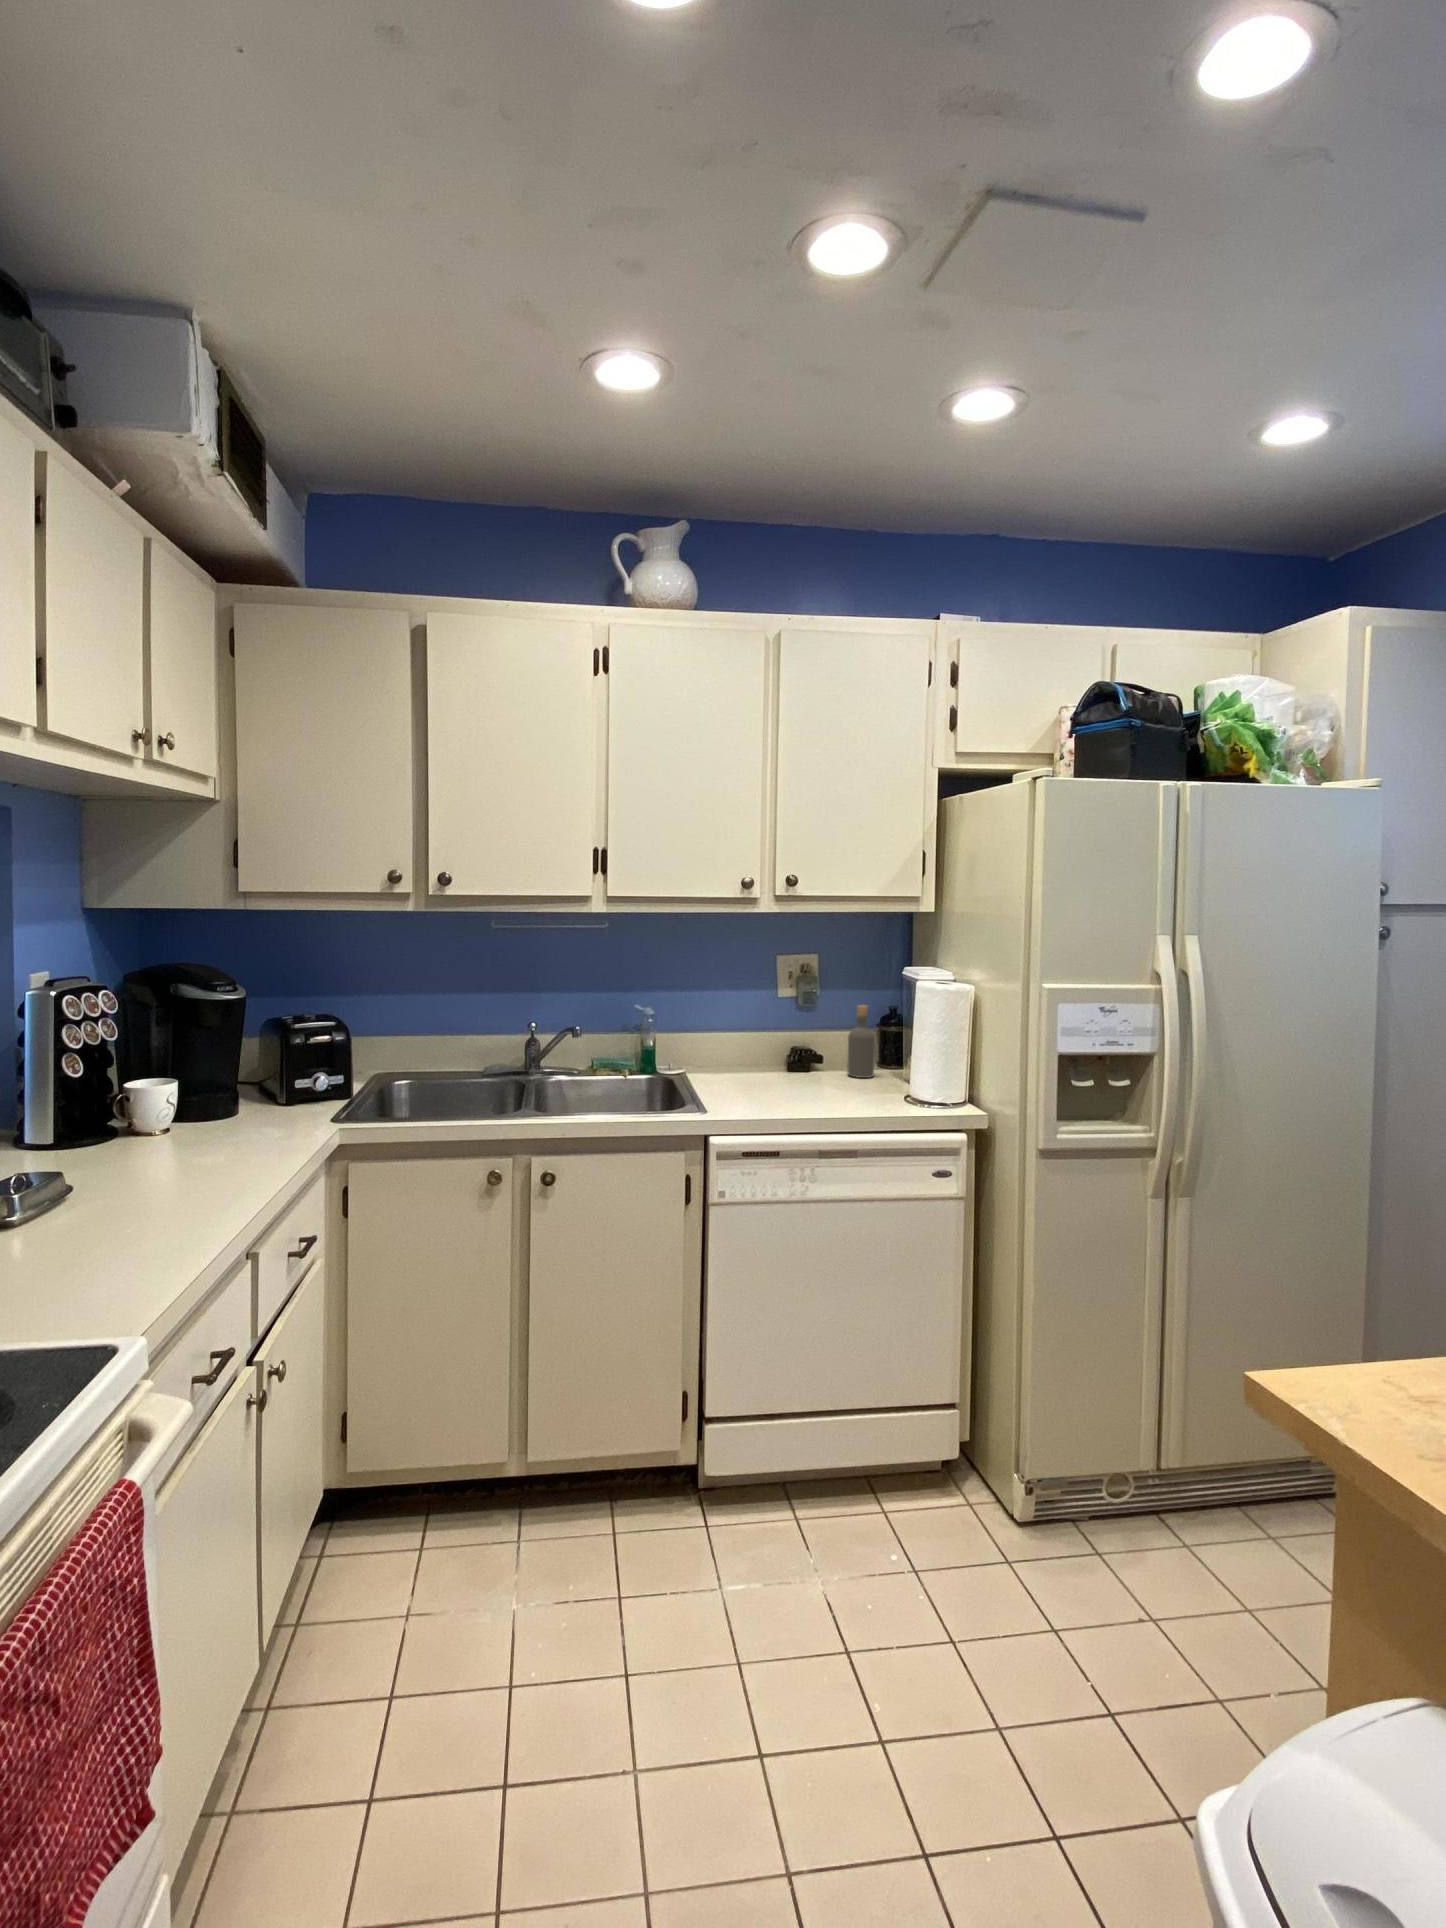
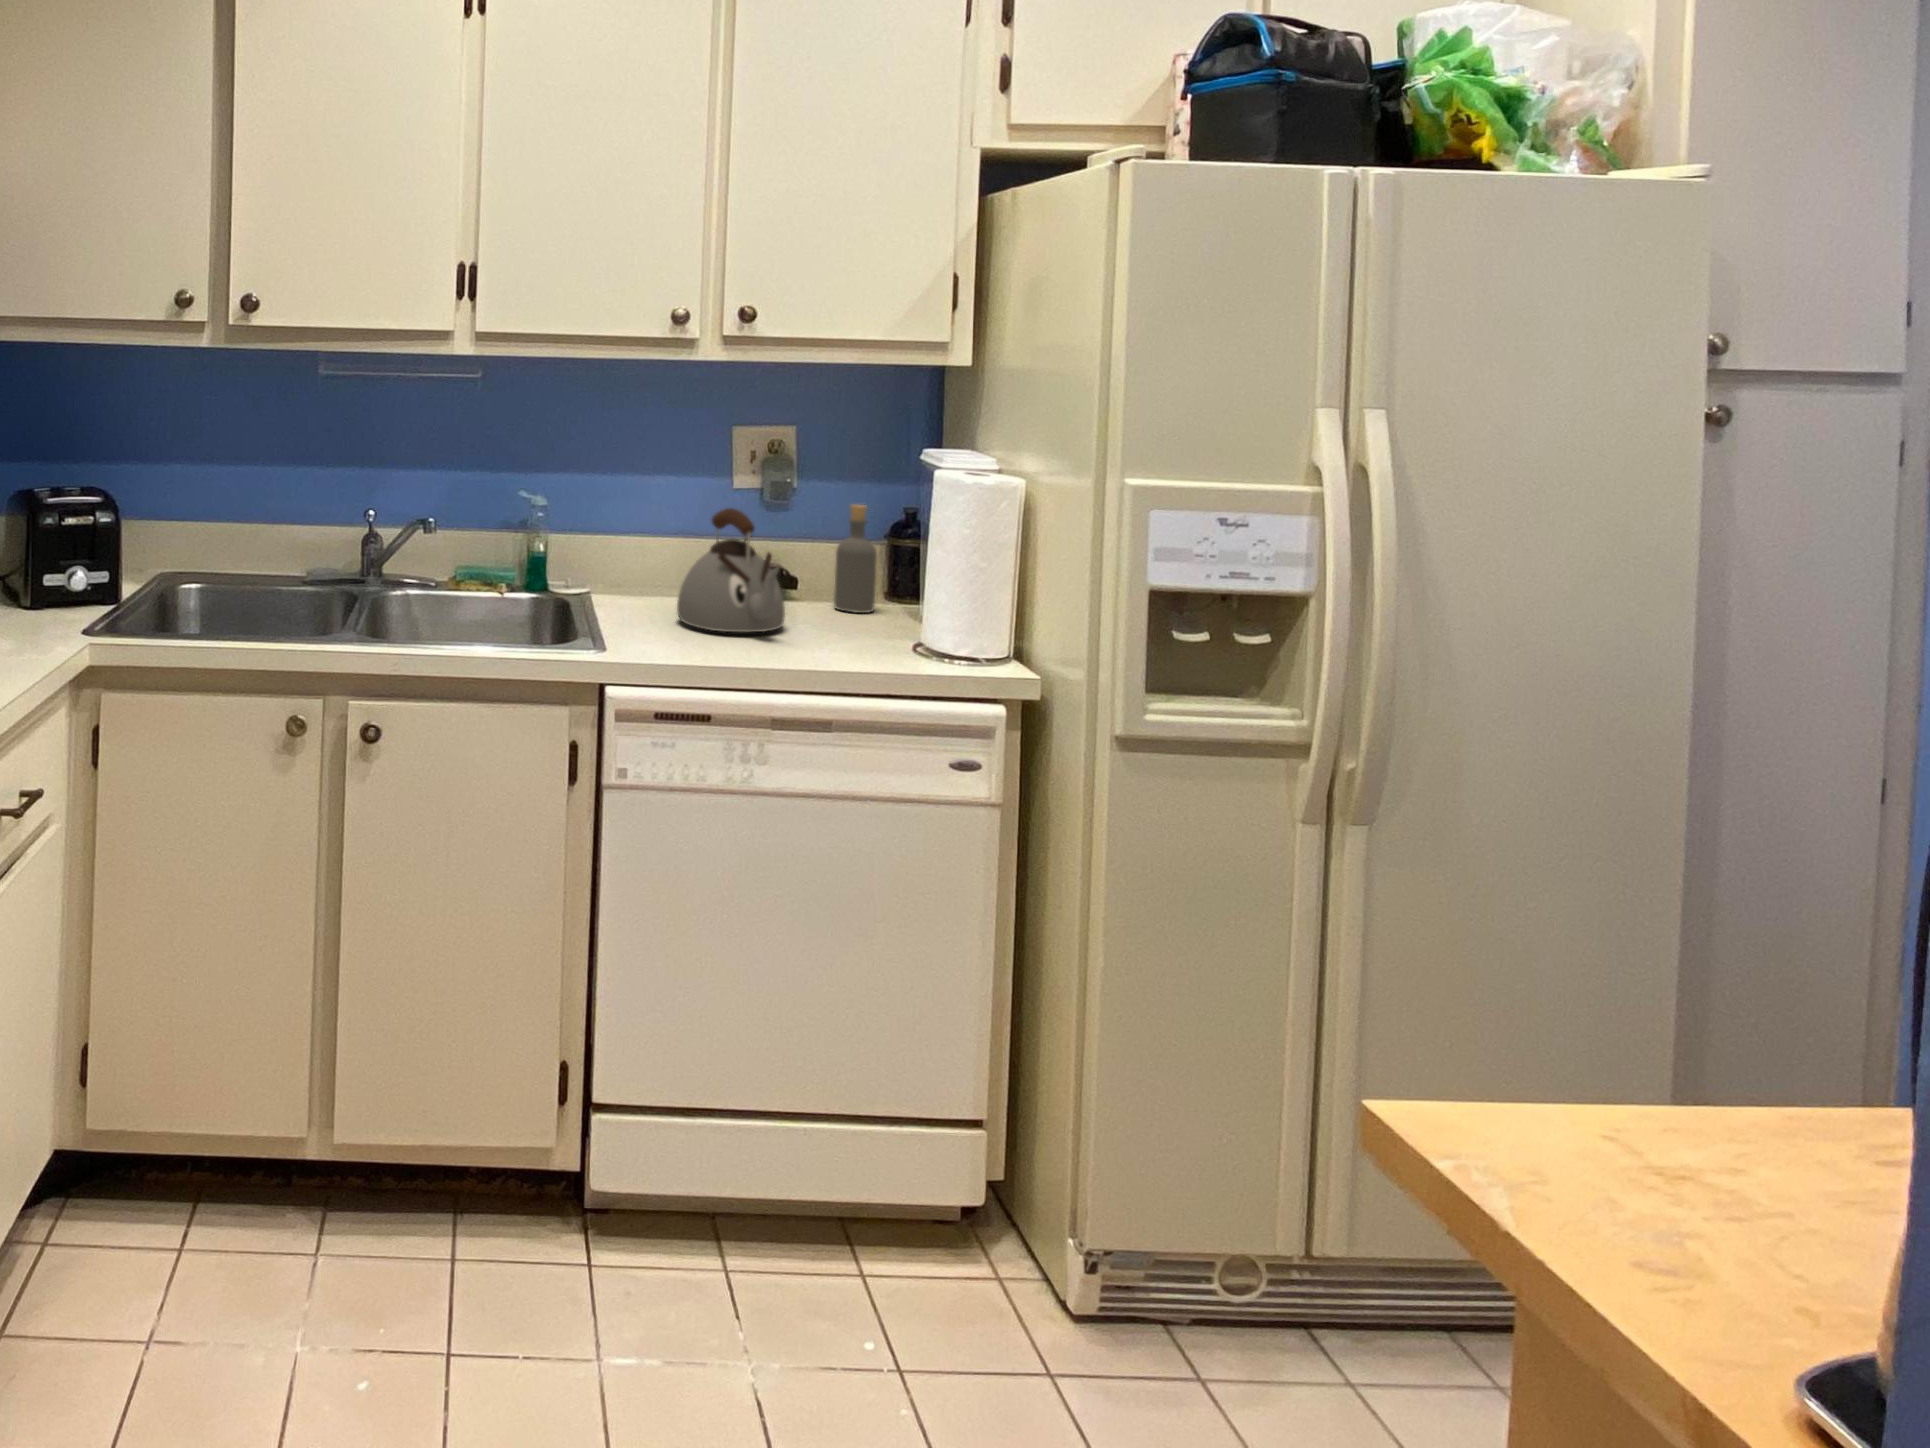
kettle: none [747,1012,819,1096] -> present [677,508,785,632]

